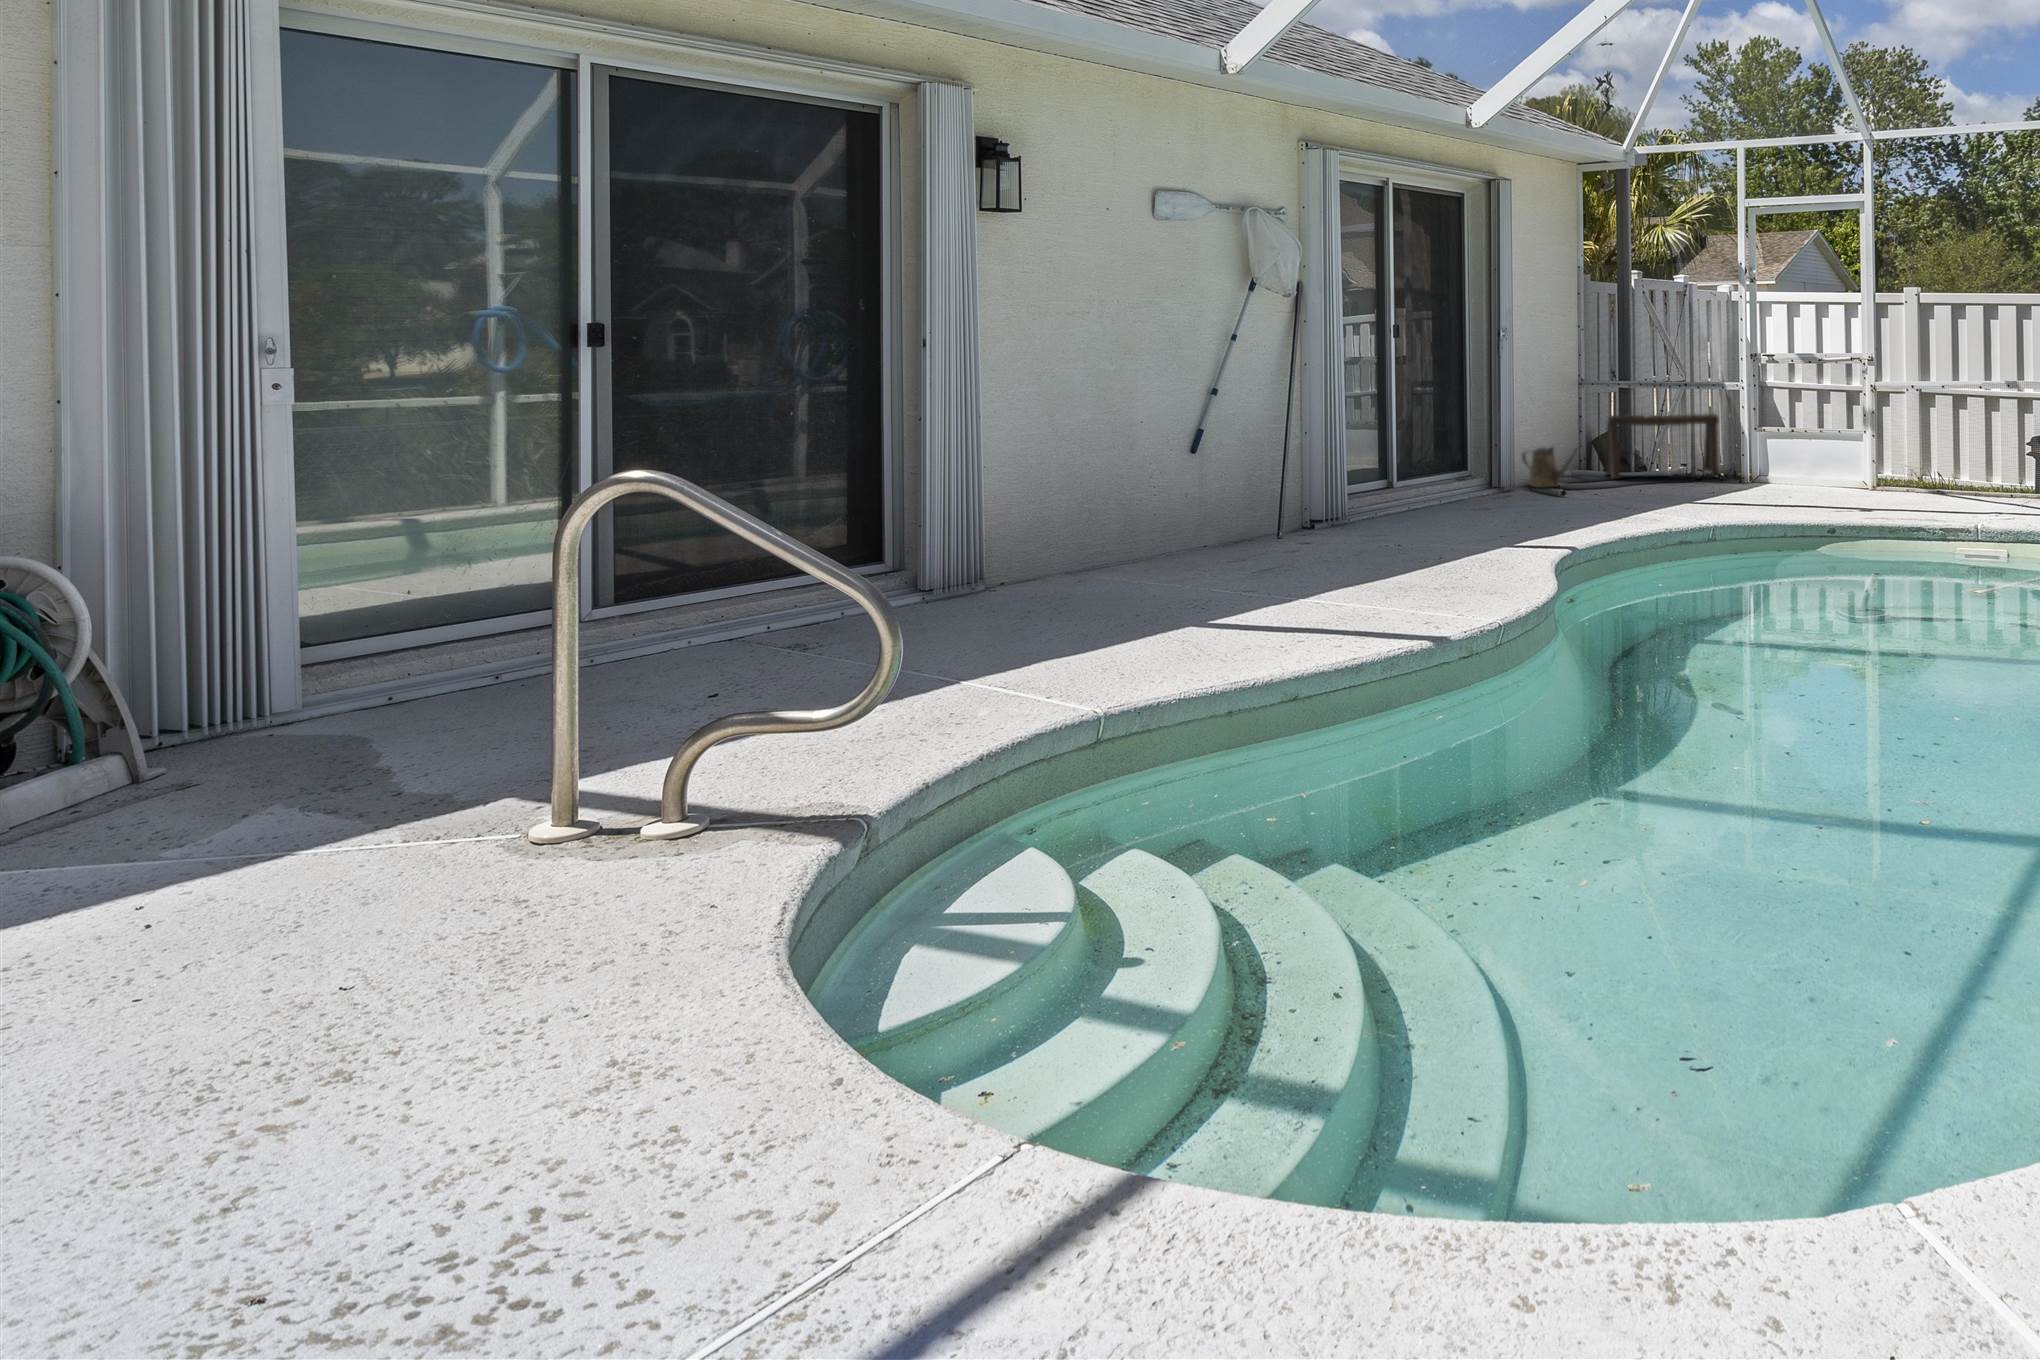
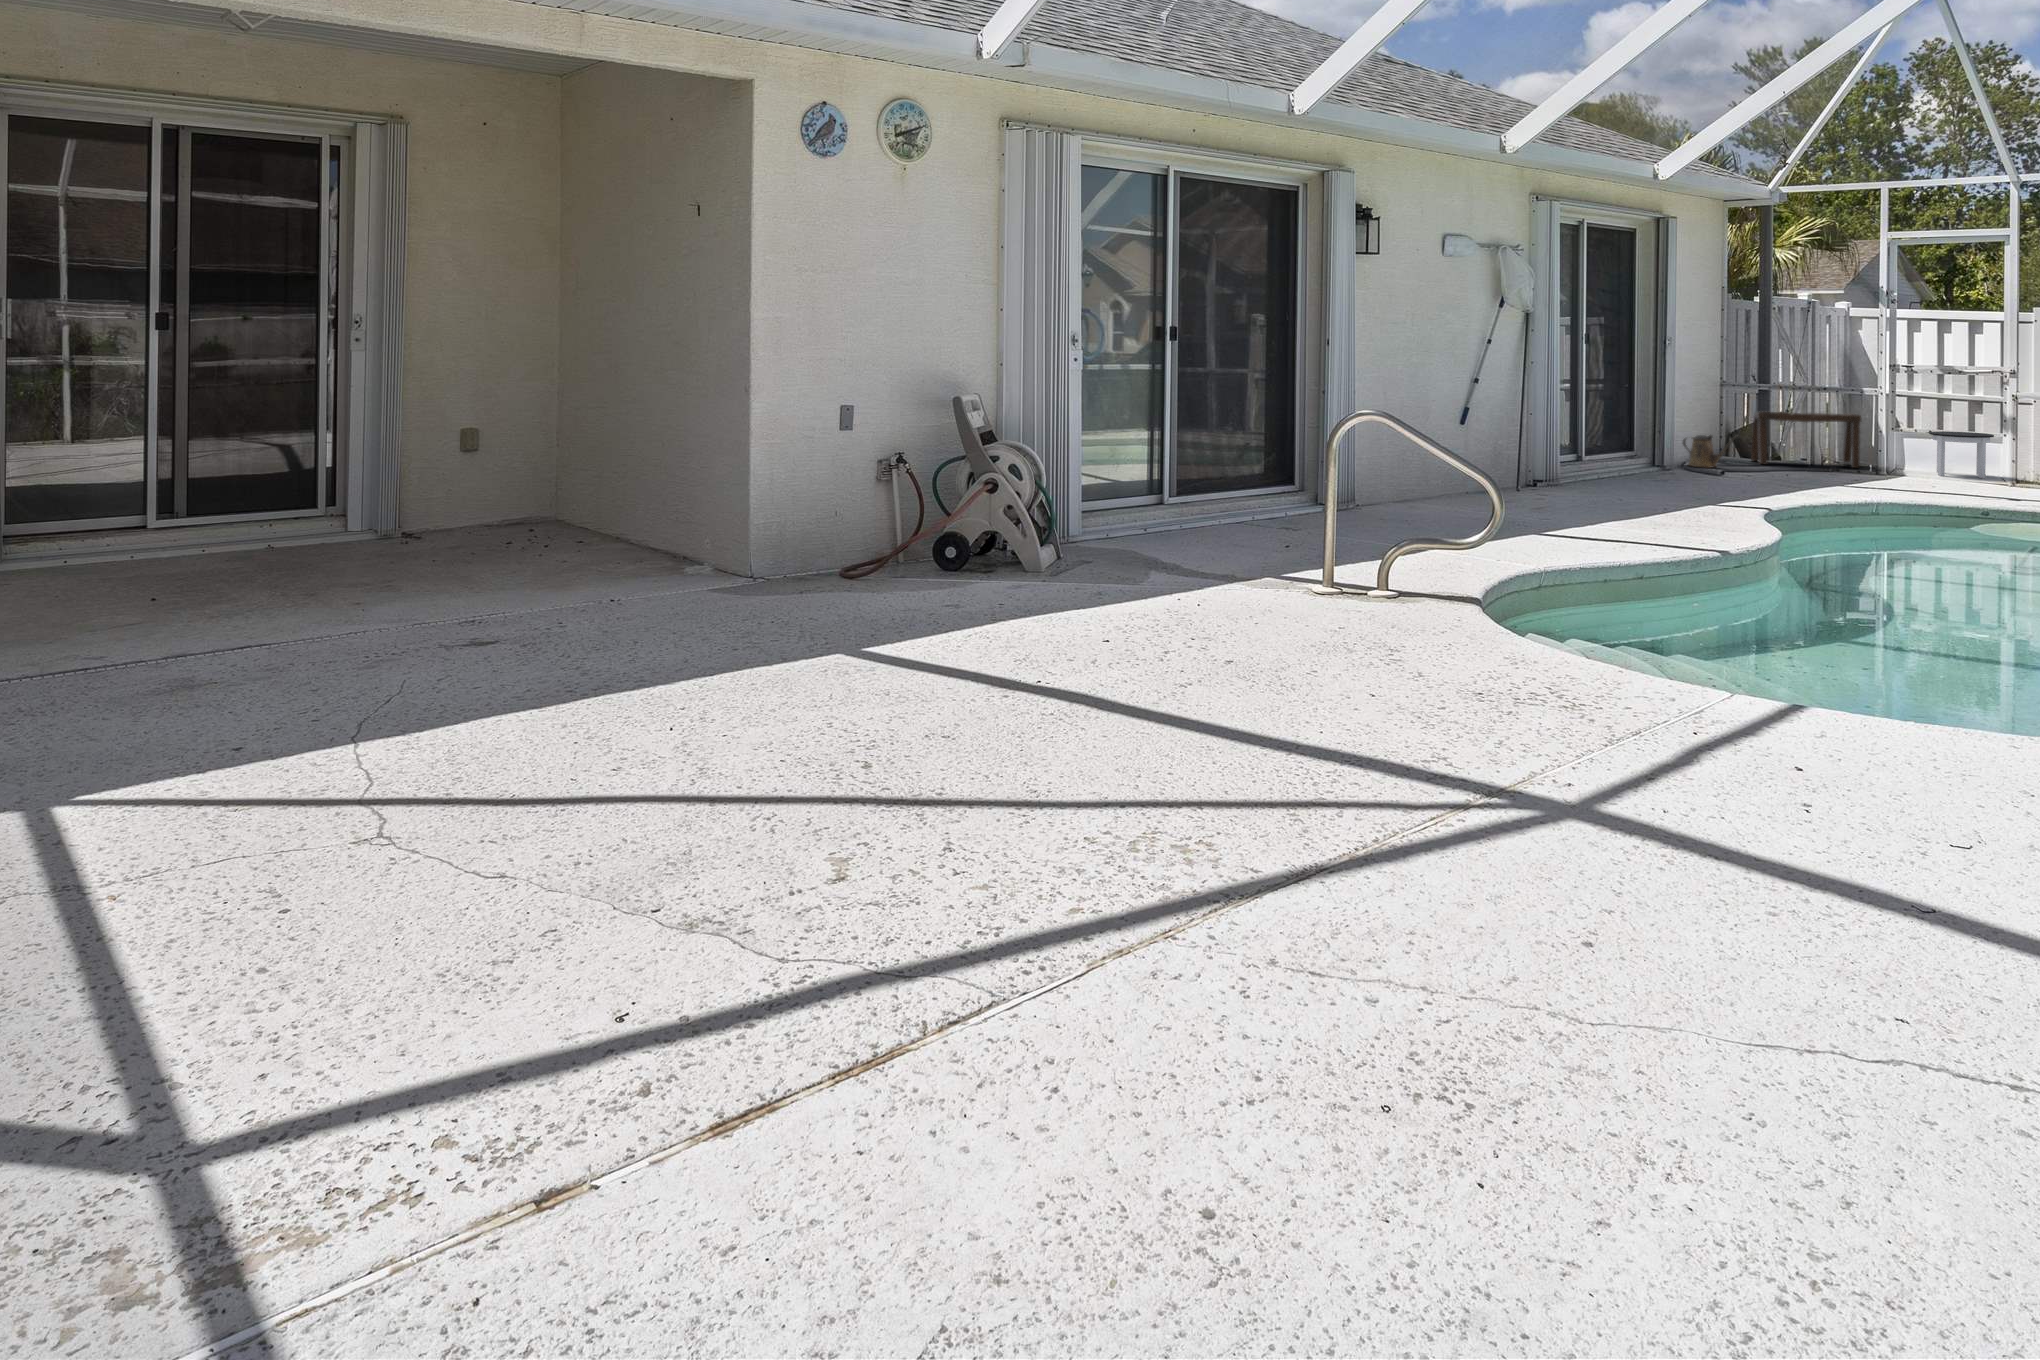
round table: none [1788,430,1853,483] -> present [1929,431,1994,478]

